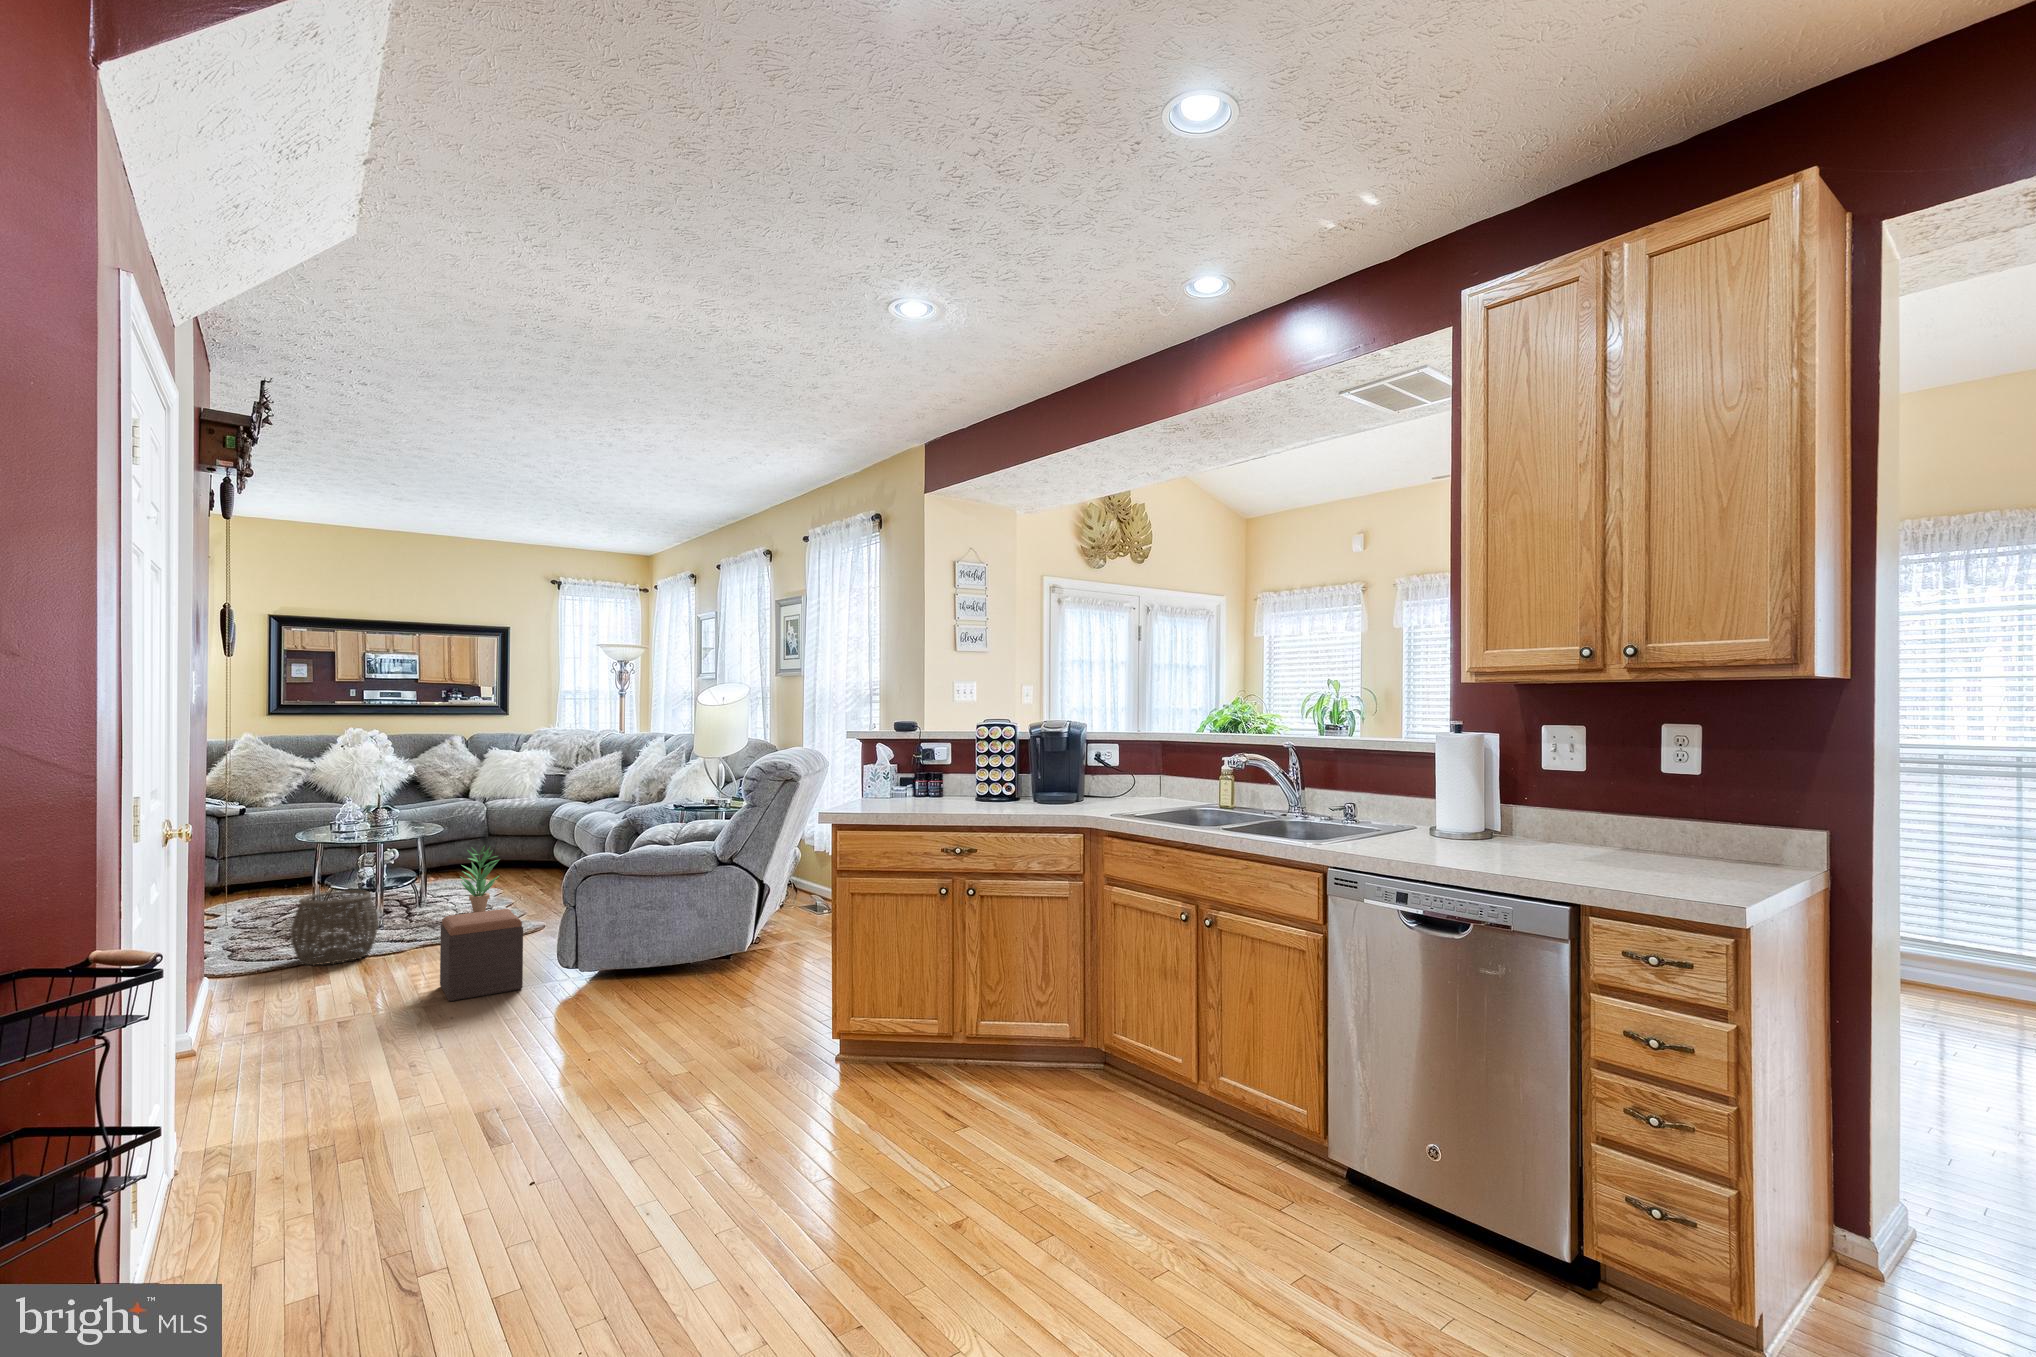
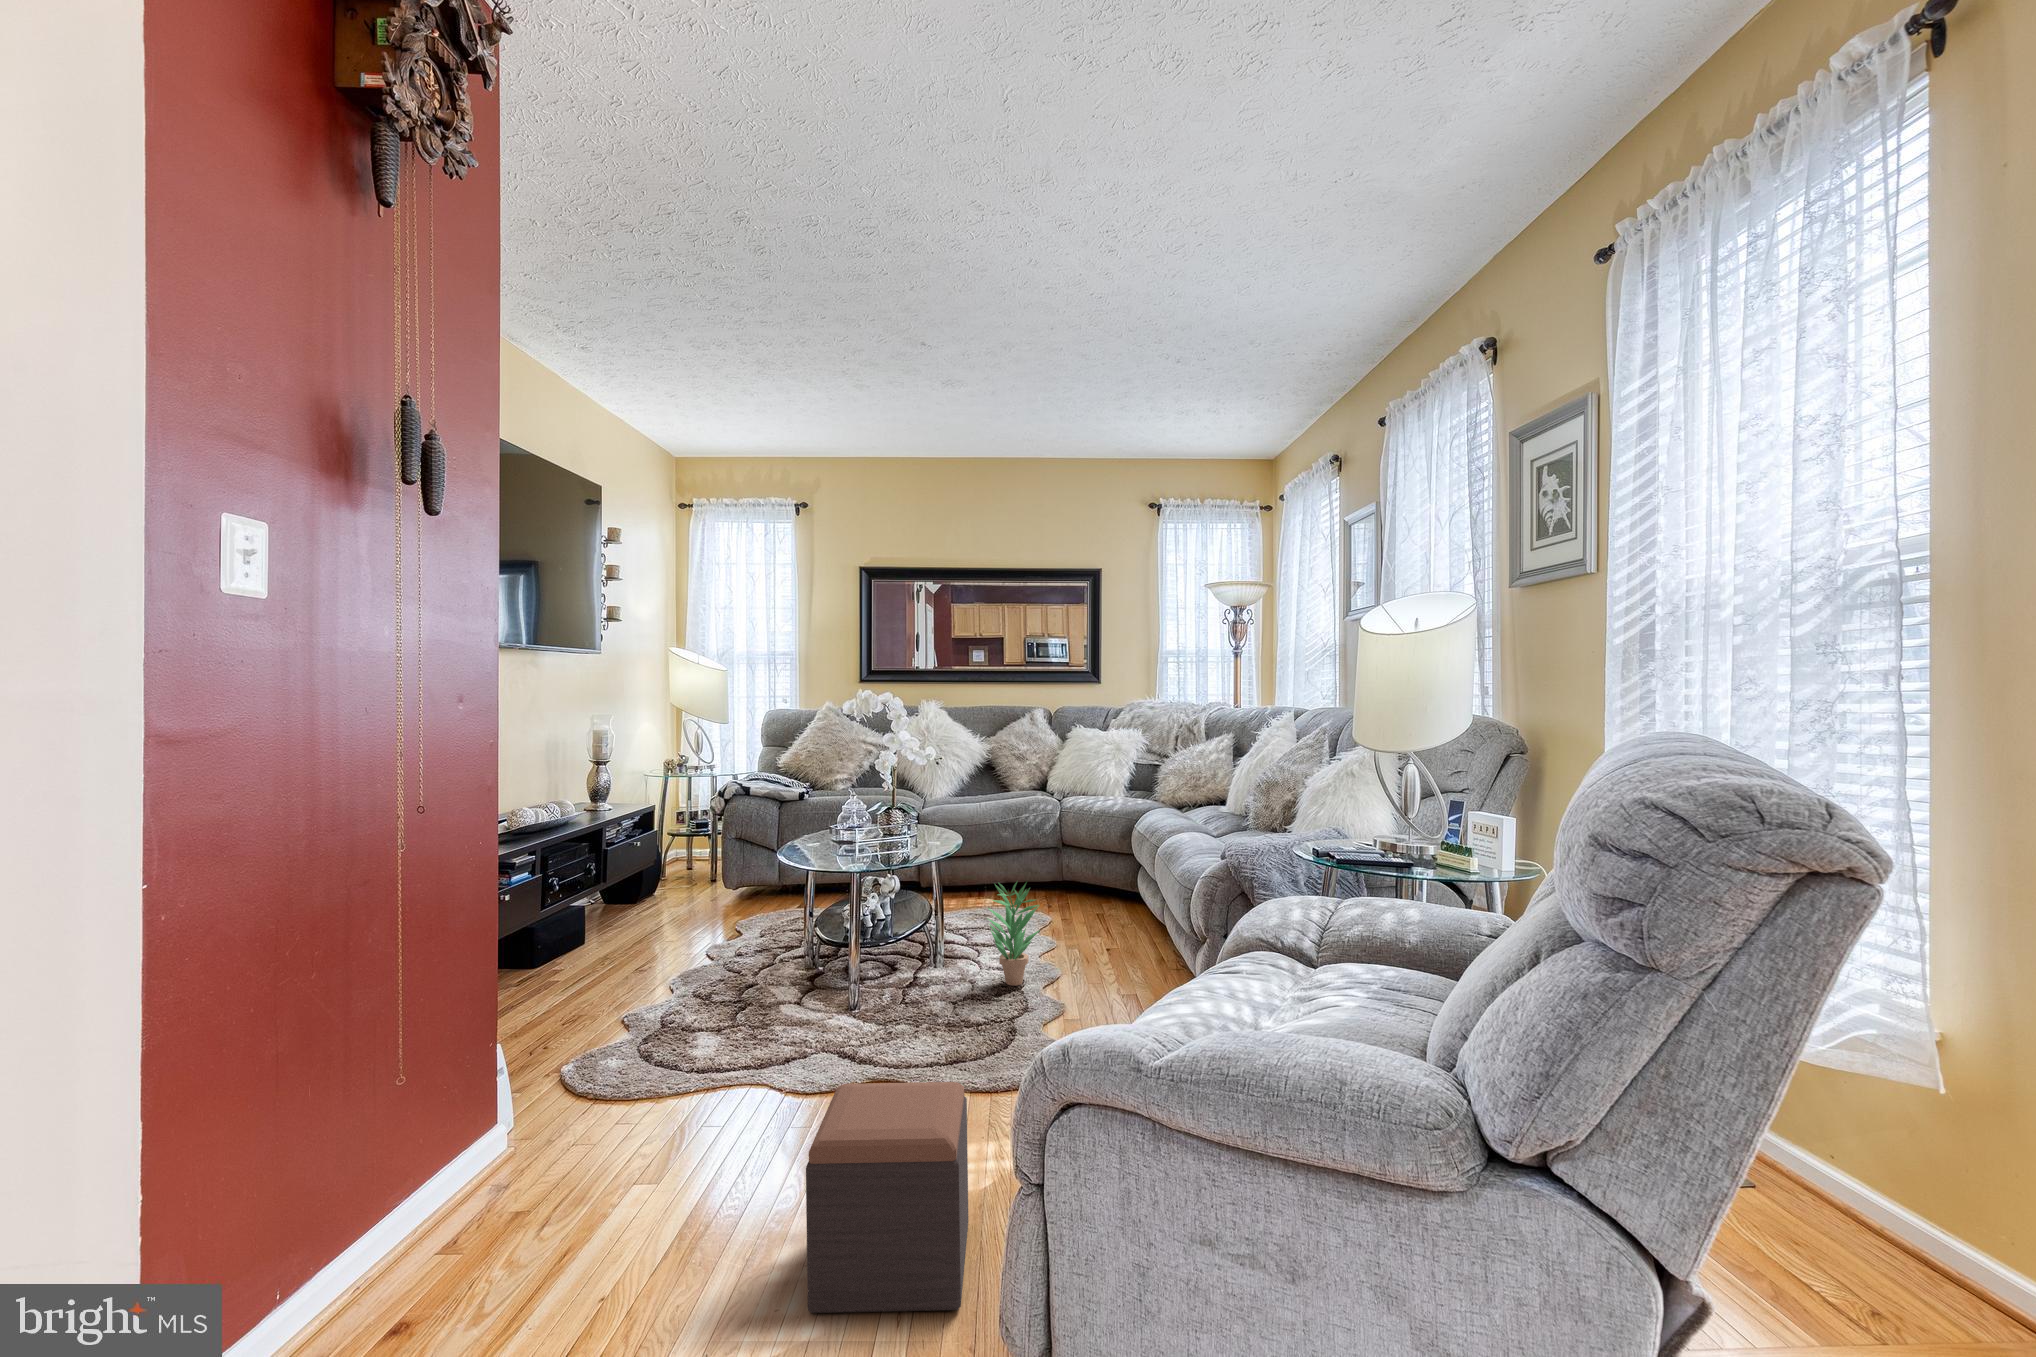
woven basket: present [291,890,378,965] -> none [712,951,835,1084]

